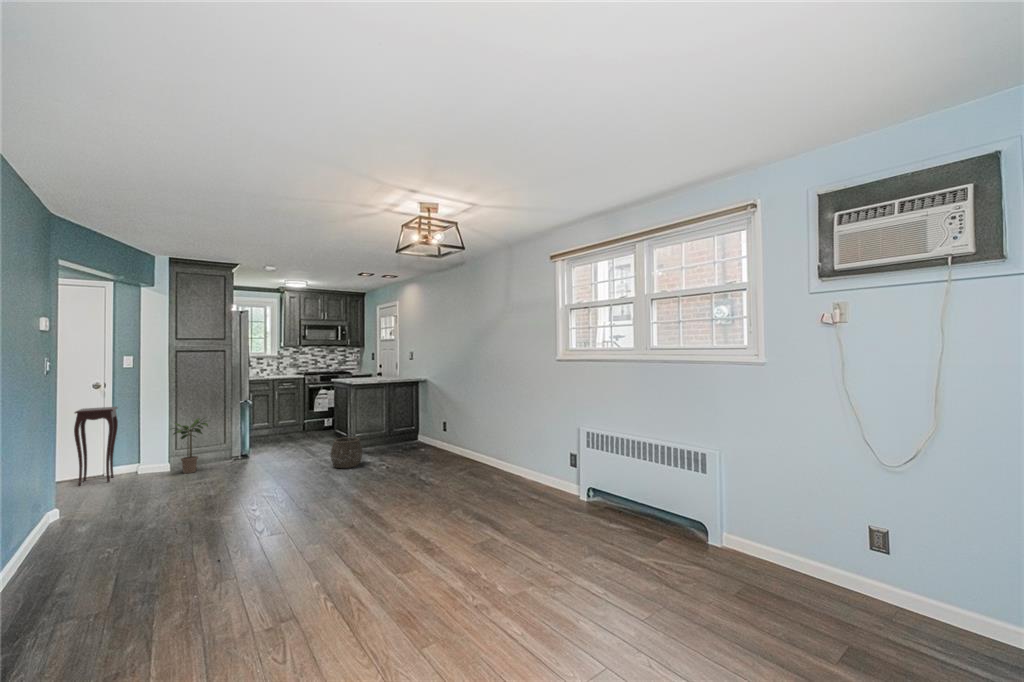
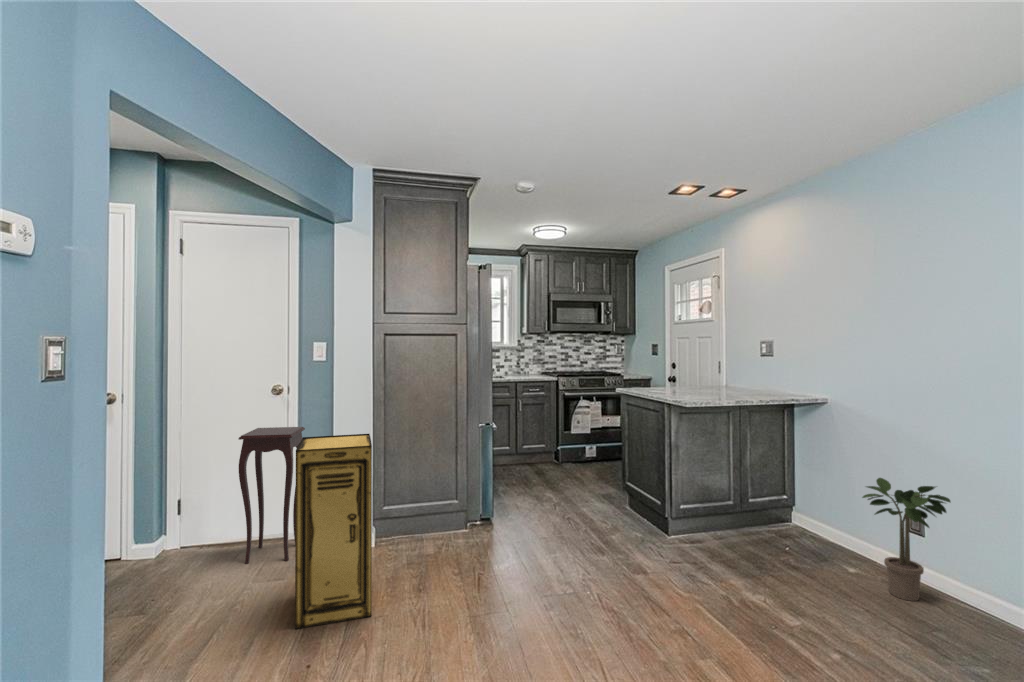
storage cabinet: none [128,403,174,496] -> present [295,434,372,629]
potted plant: present [172,418,208,473] -> present [862,478,950,601]
woven basket: present [331,437,363,468] -> none [662,529,738,614]

